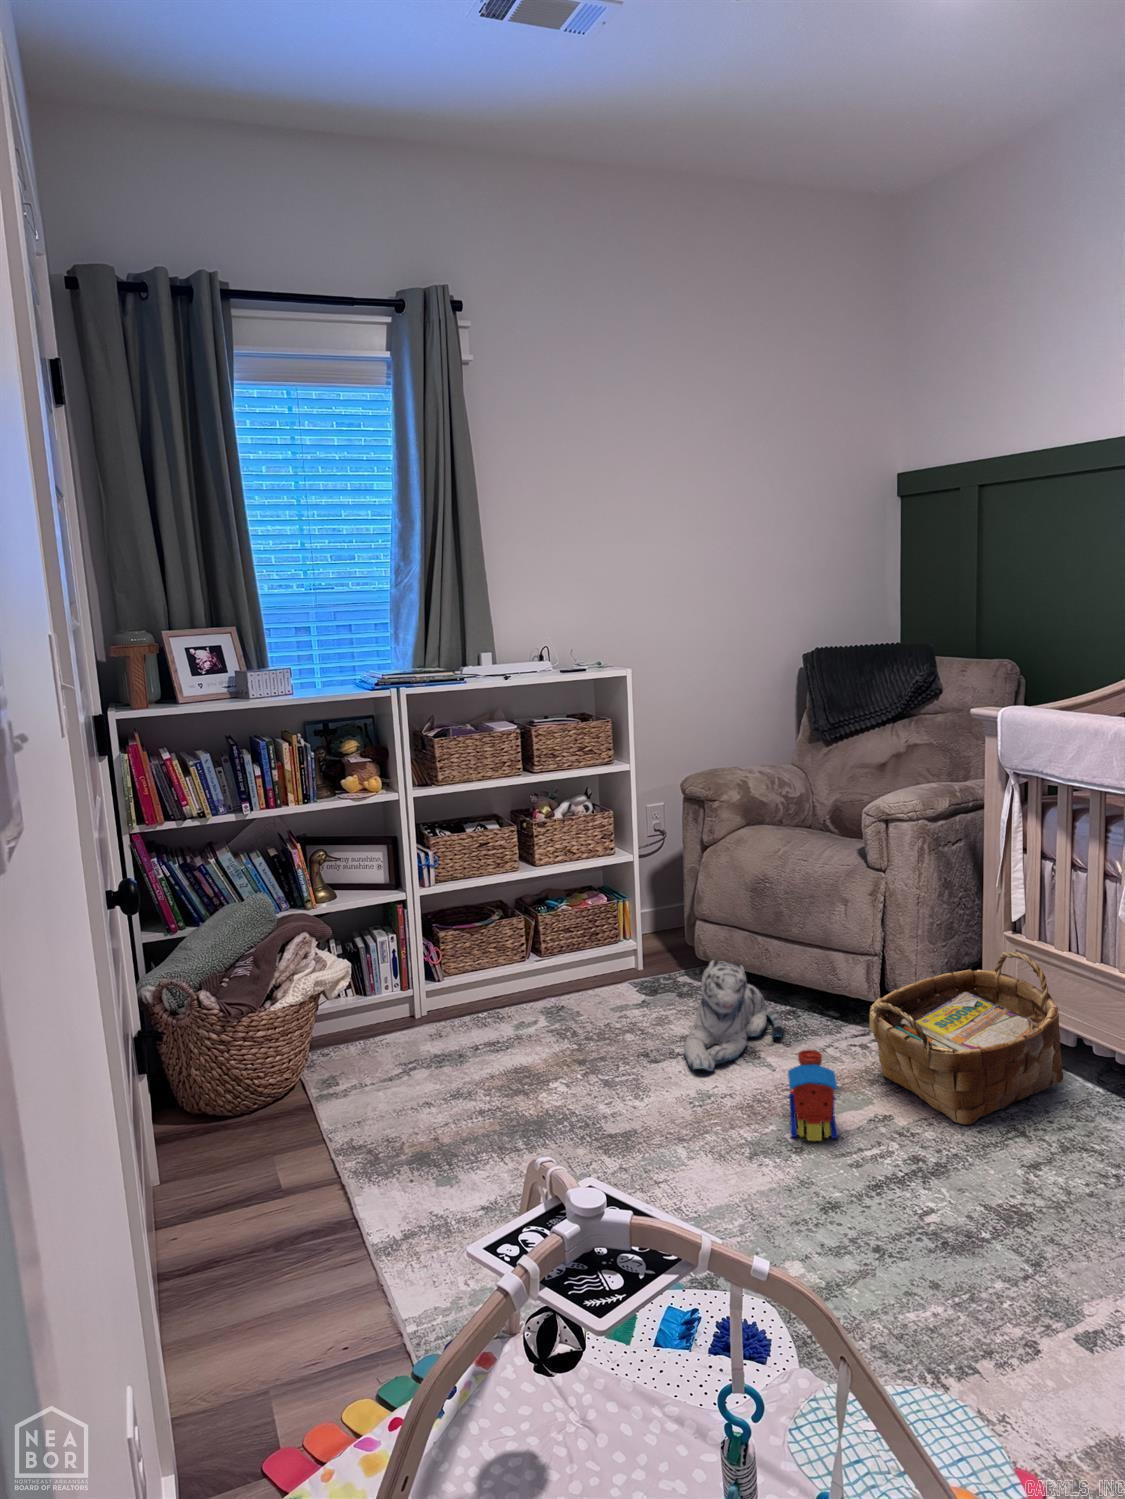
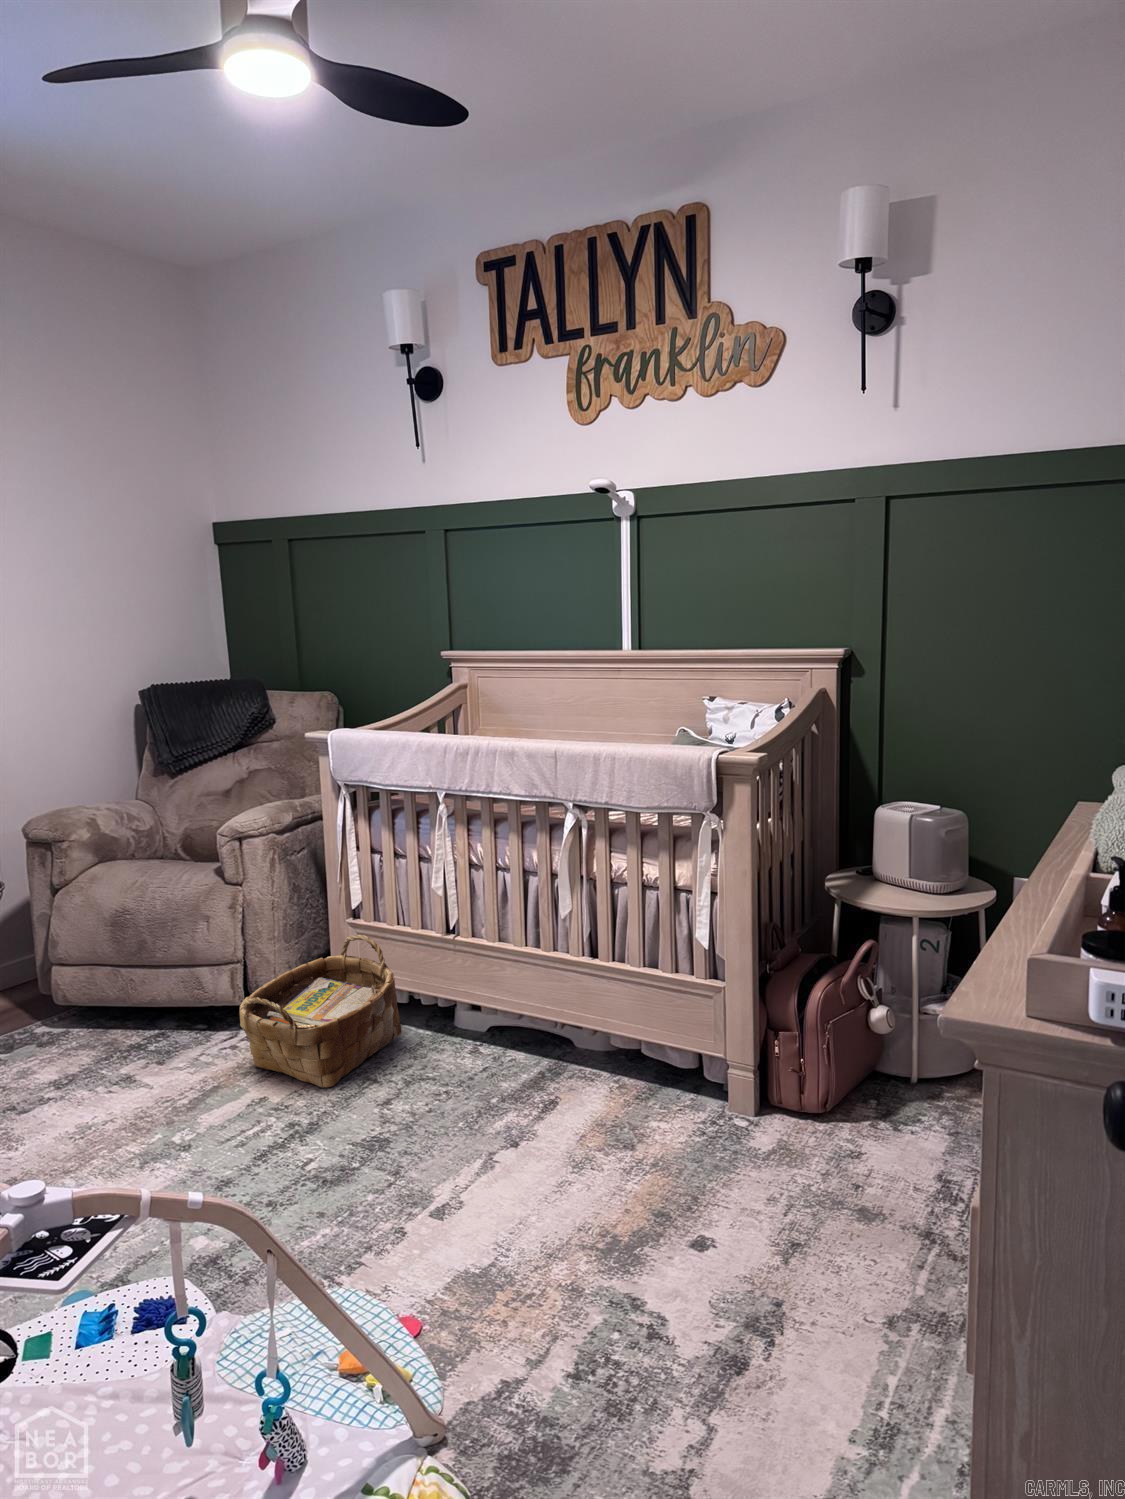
plush toy: present [684,961,784,1071] -> none [53,995,156,1109]
toy train: present [788,1050,839,1141] -> none [170,1054,223,1139]

